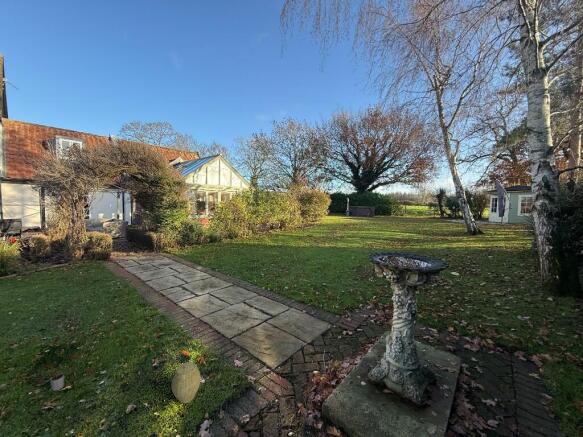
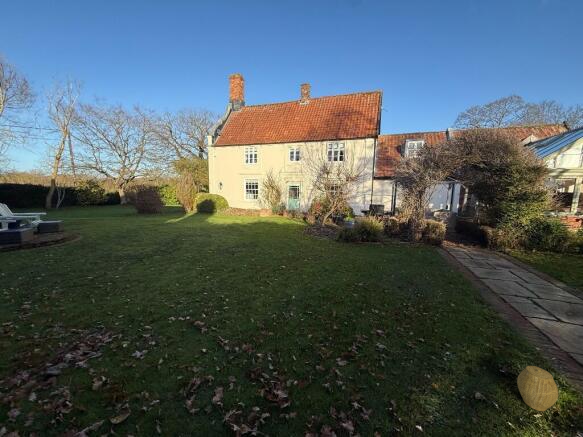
potted plant: present [31,343,81,391] -> none [401,291,433,327]

